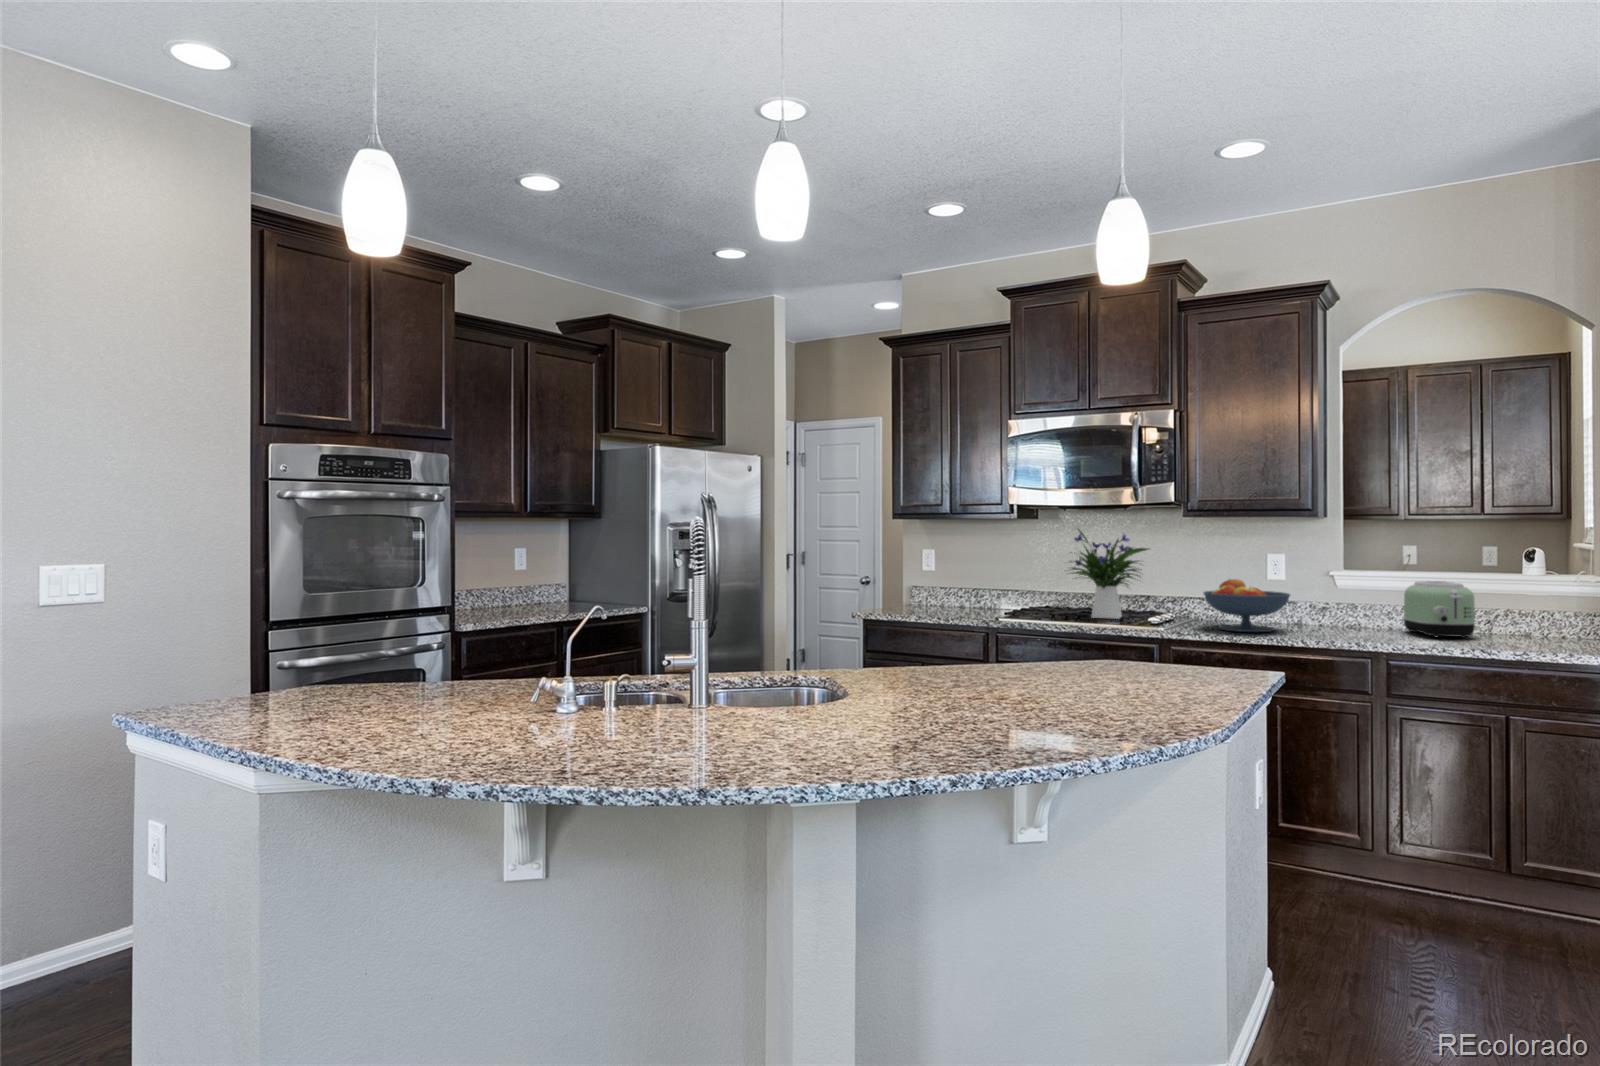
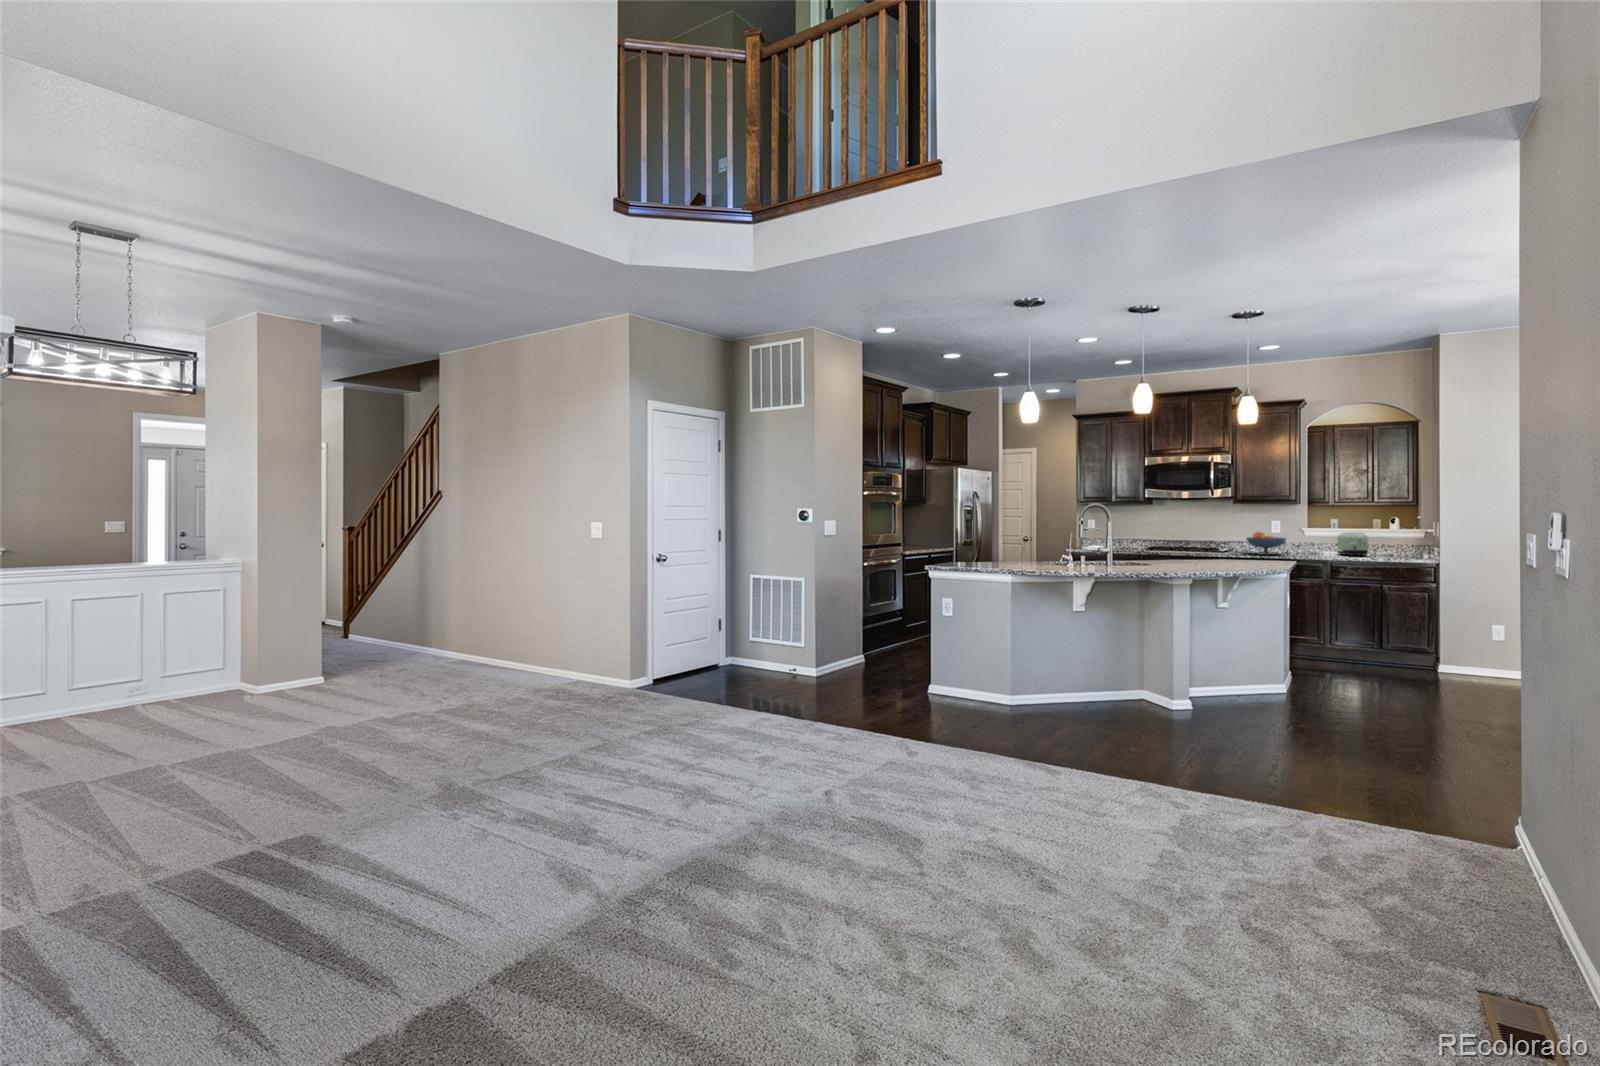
flower arrangement: present [1069,529,1149,619] -> none [1173,509,1217,551]

